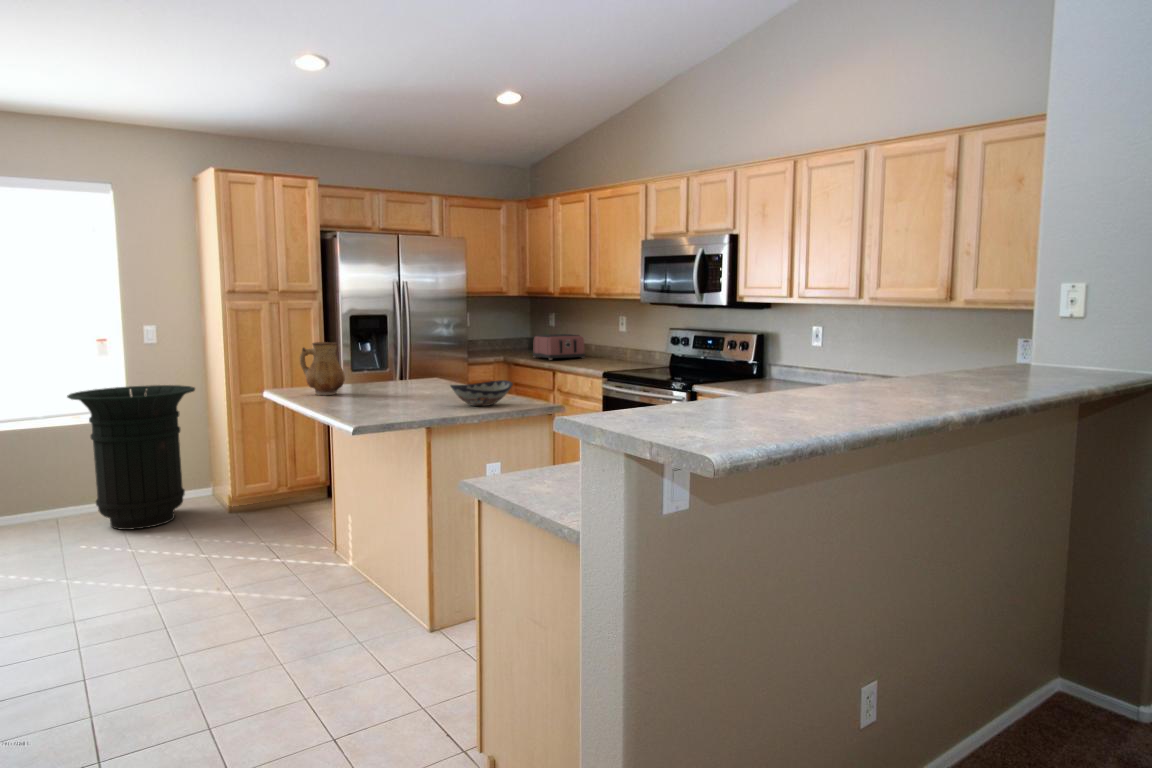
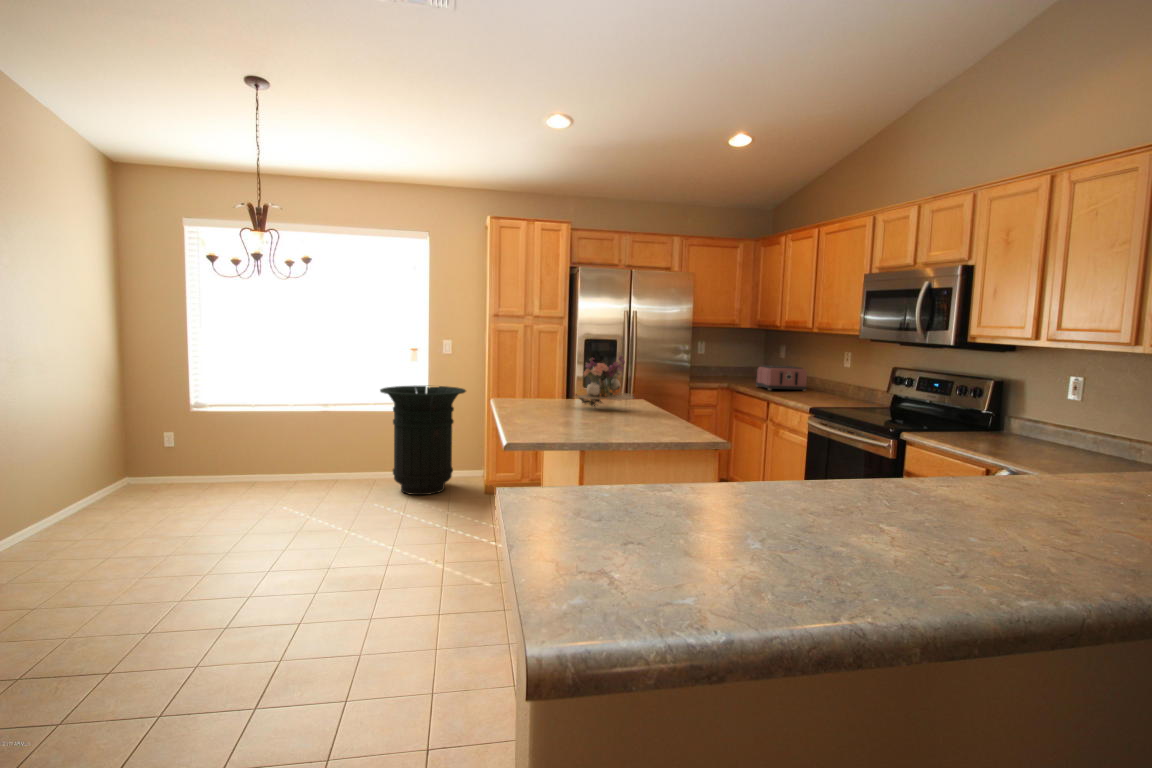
flower arrangement: none [376,329,447,391] -> present [575,356,635,407]
ceramic pitcher: present [300,342,345,395] -> none [512,361,546,407]
decorative bowl: present [450,380,513,406] -> none [612,408,675,432]

